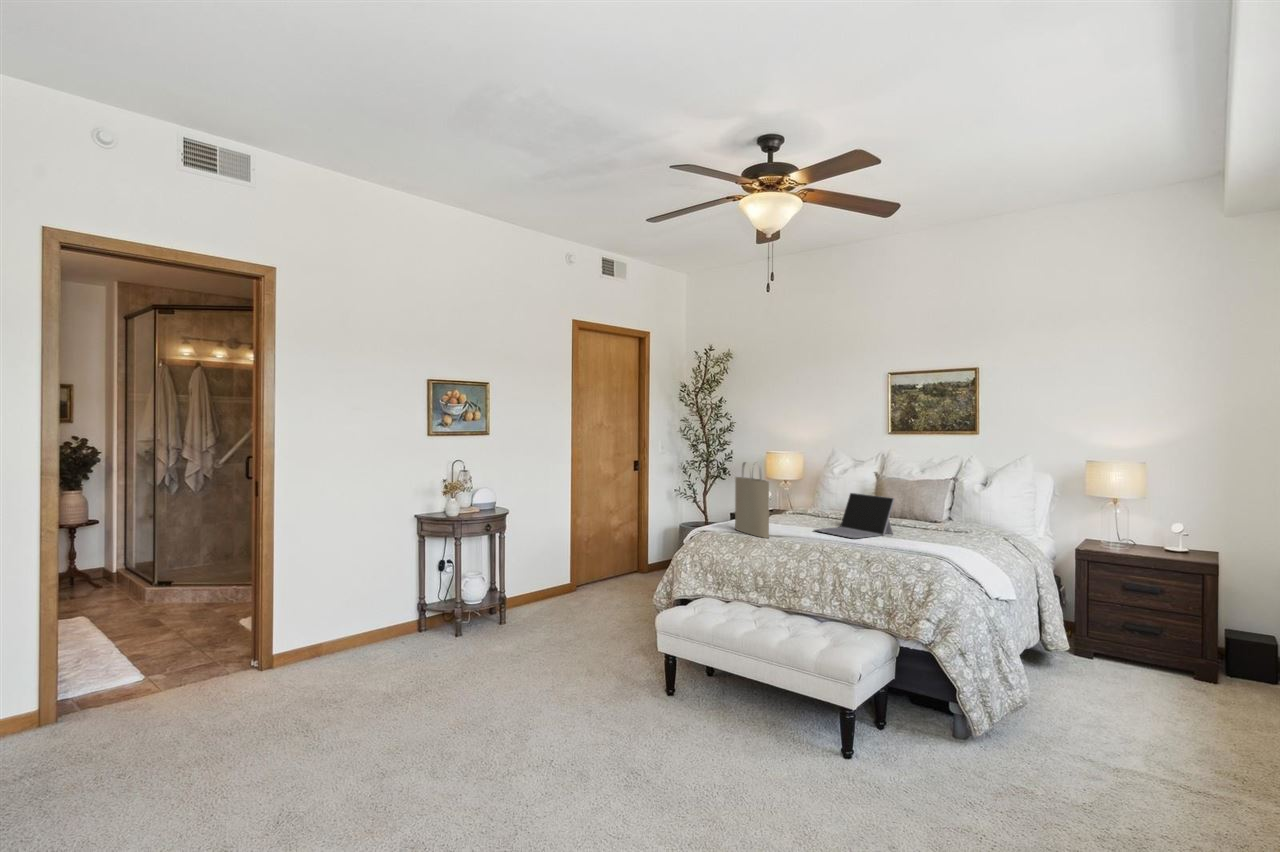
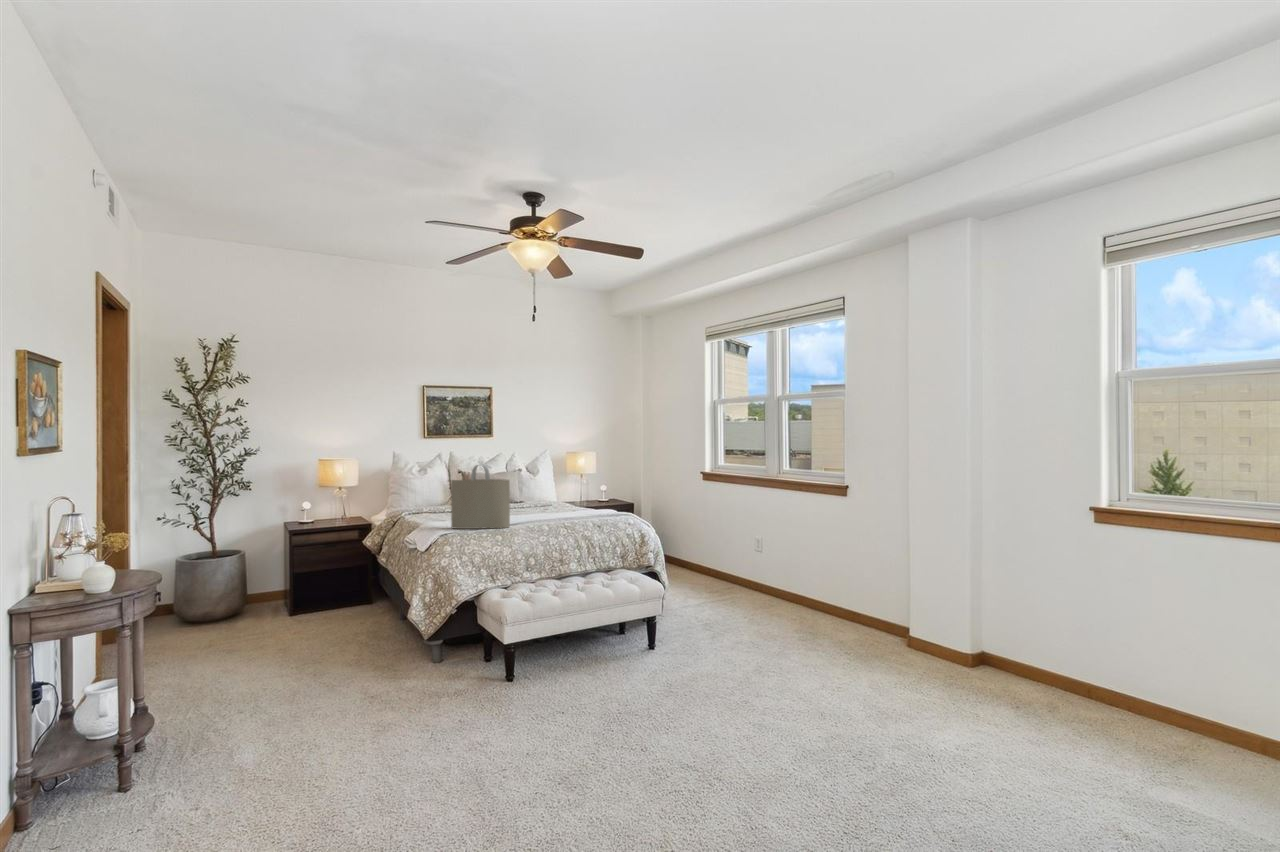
laptop: present [815,493,894,538] -> none [504,485,550,518]

